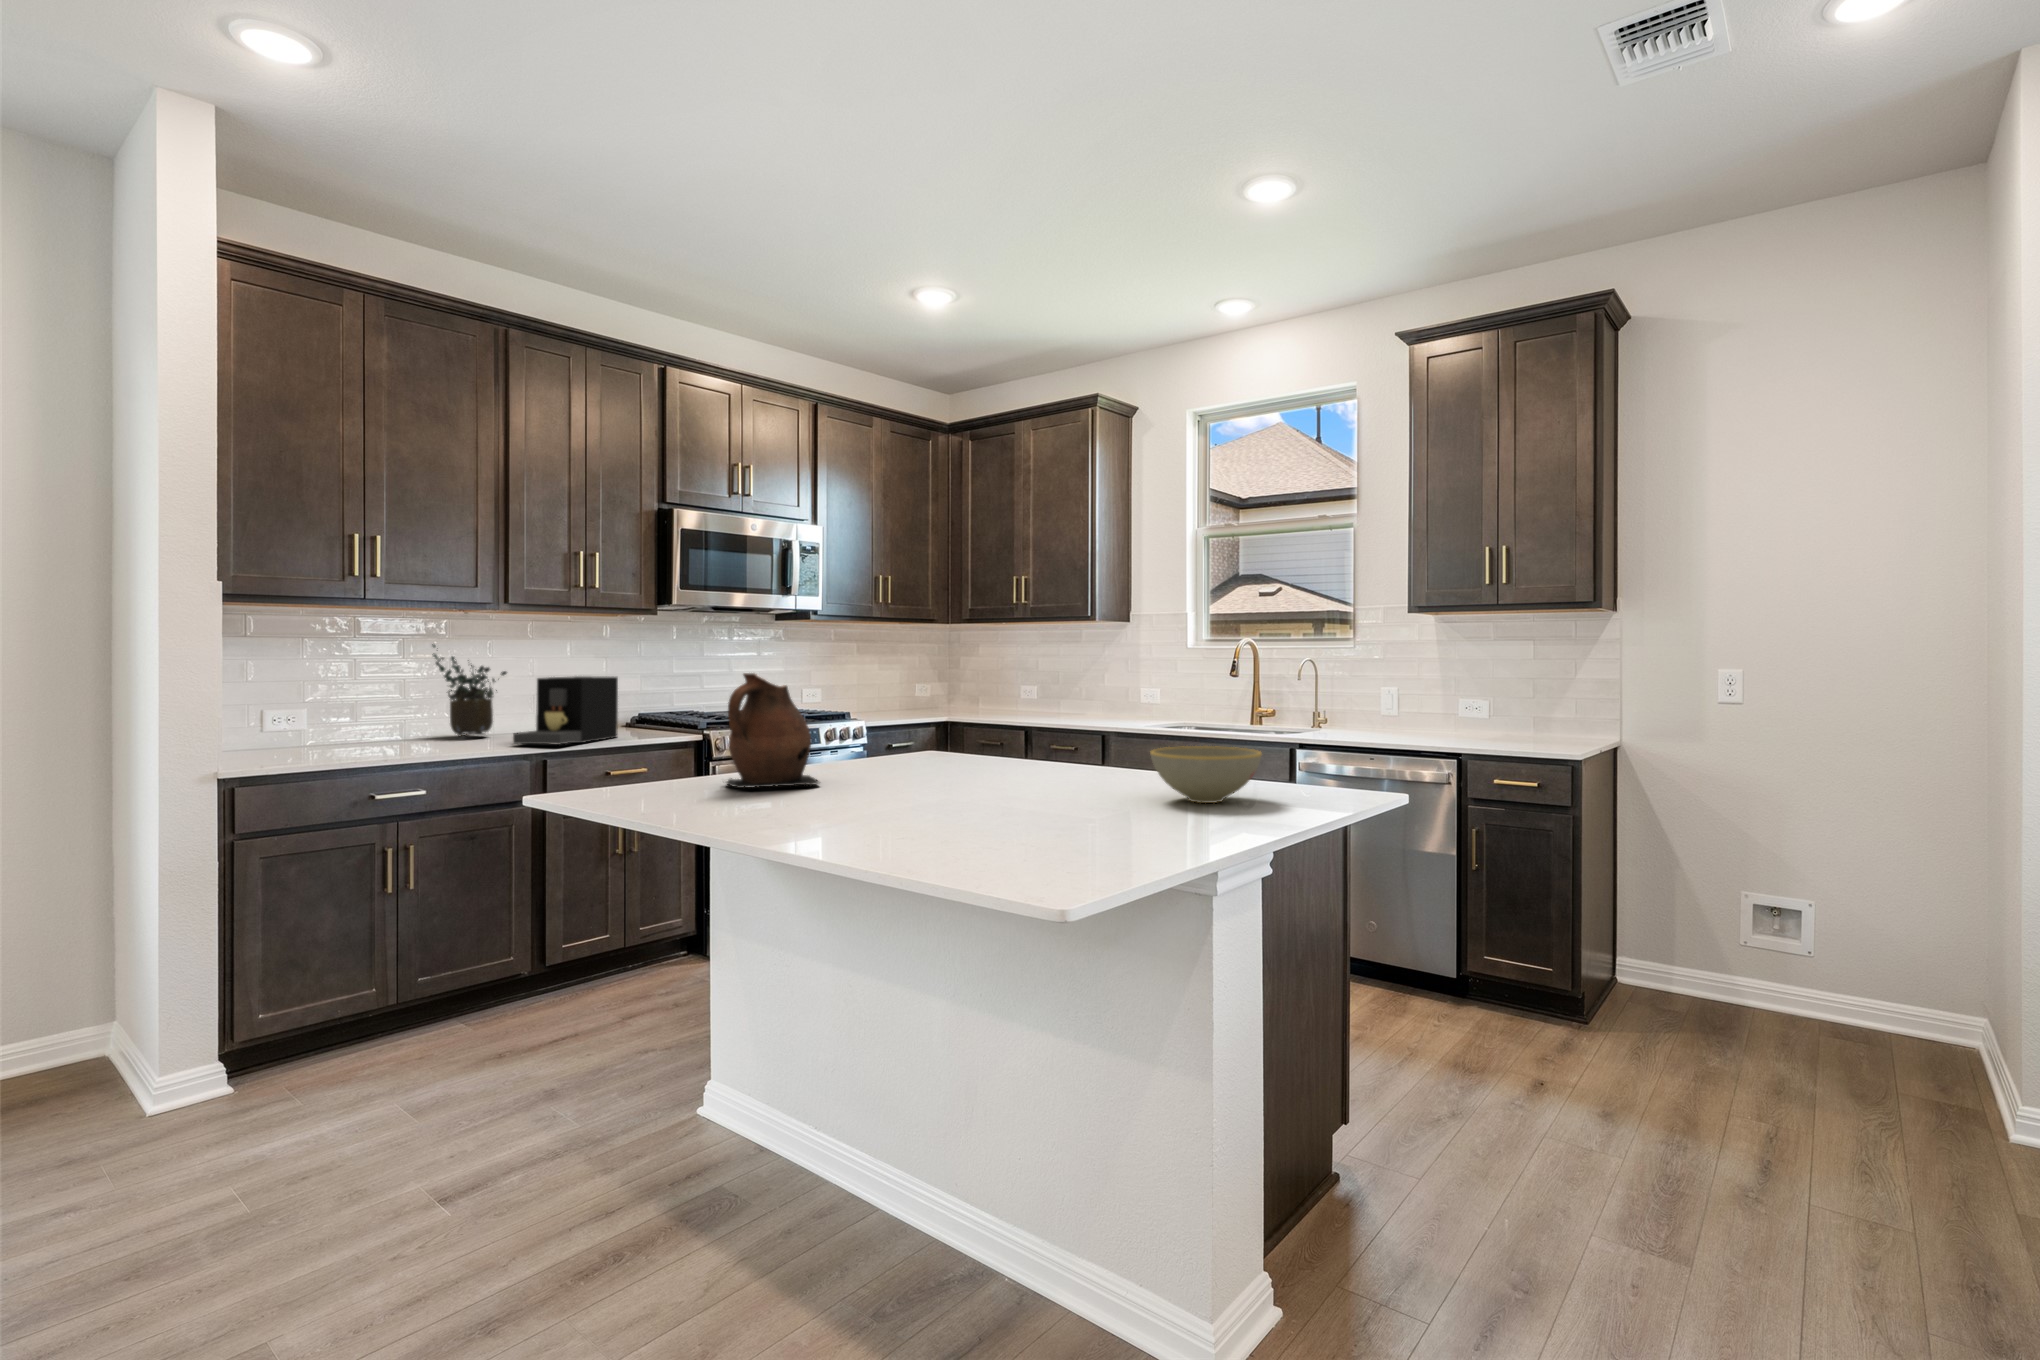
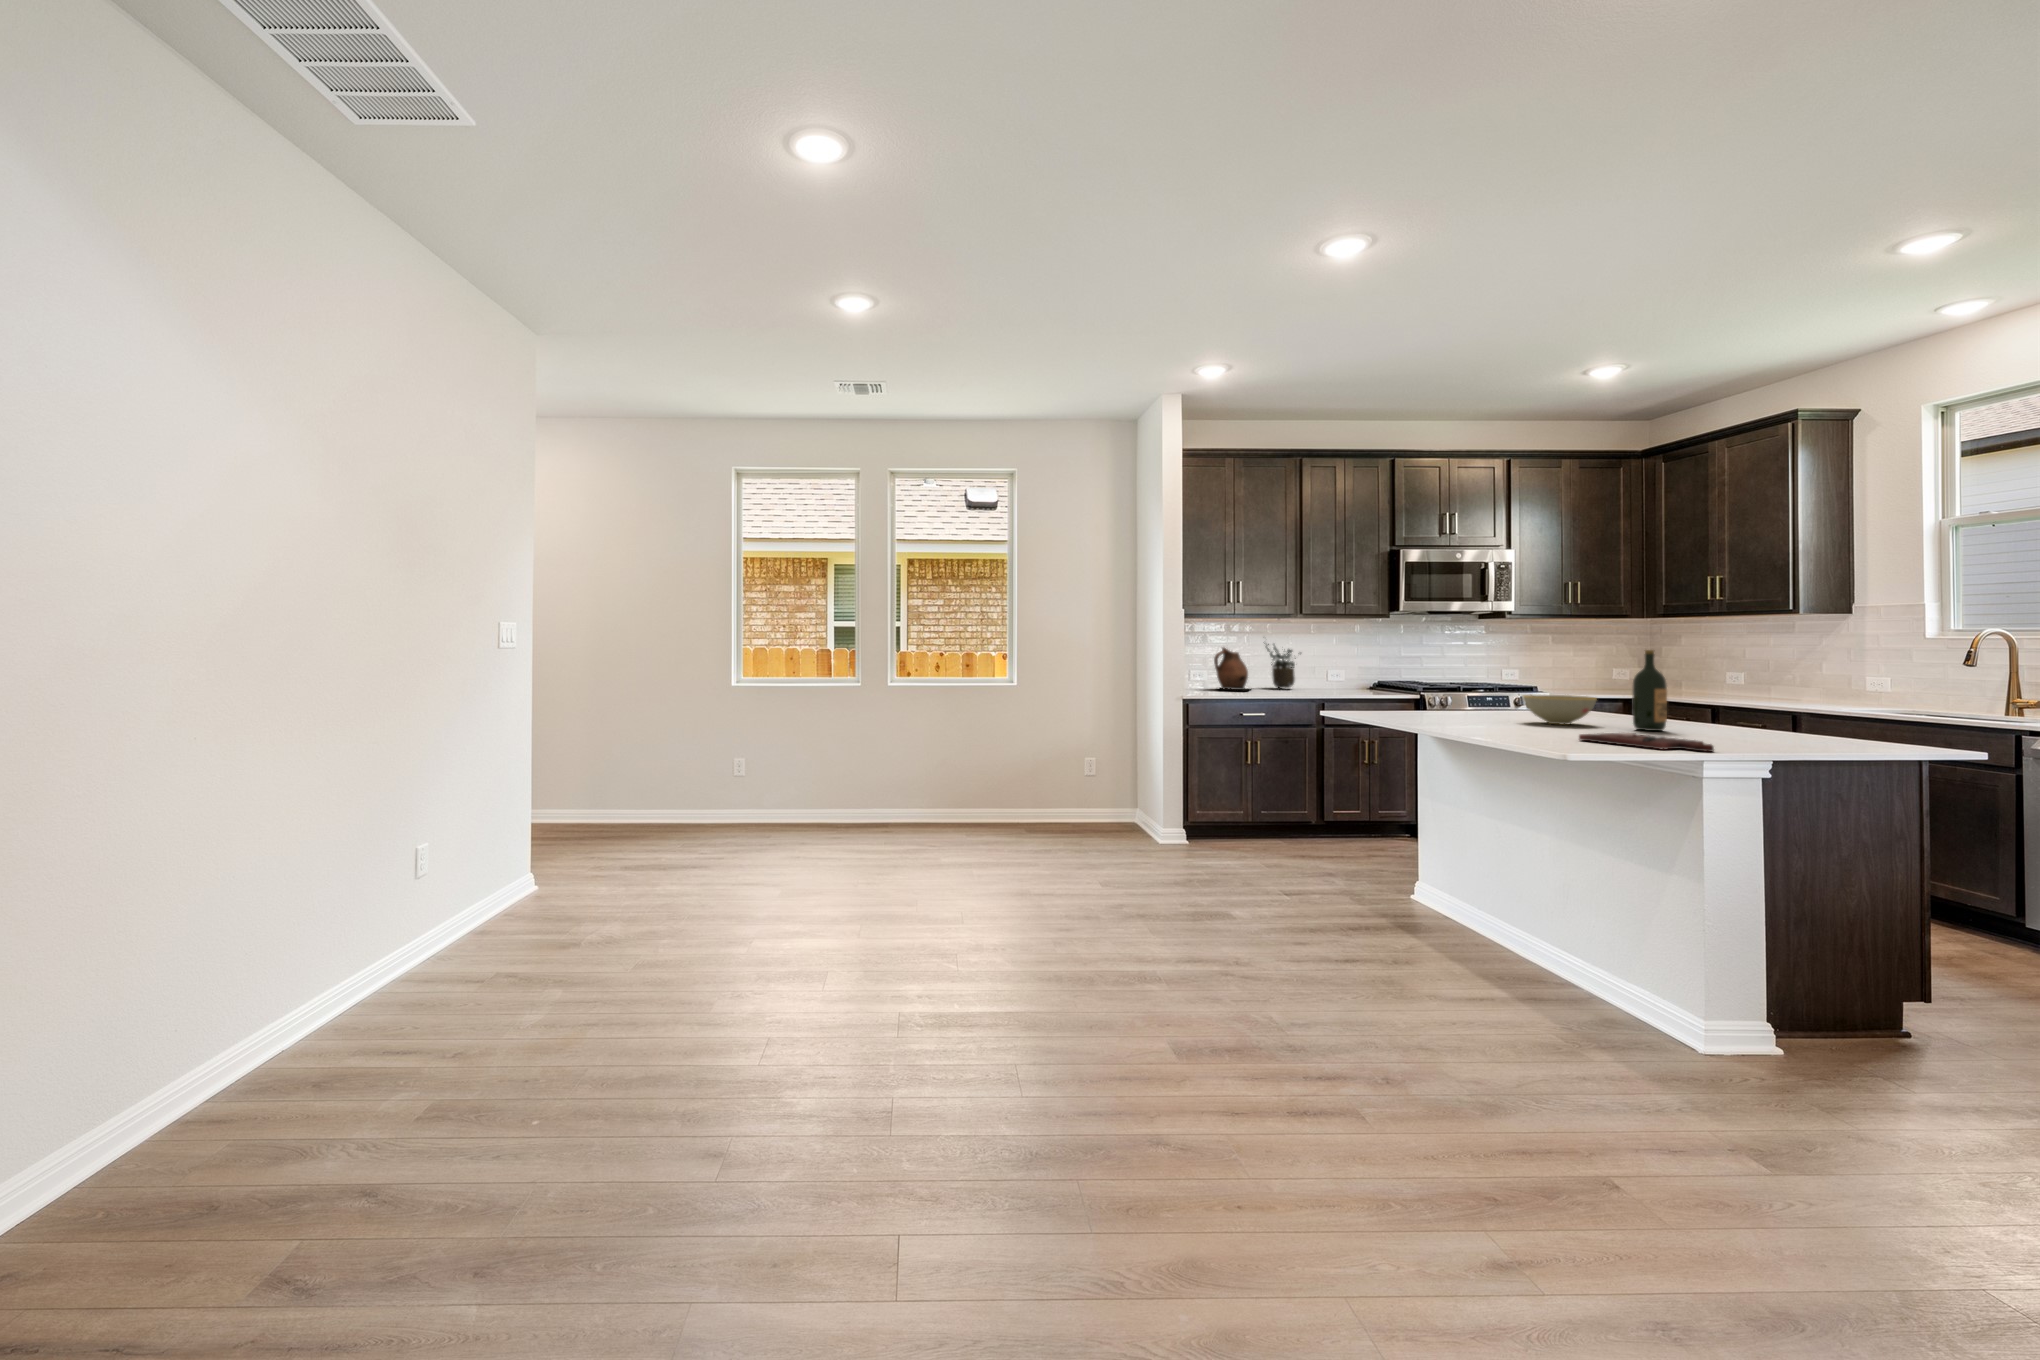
wine bottle: none [1030,665,1072,790] -> present [1632,650,1667,731]
ceramic pitcher: present [726,673,819,788] -> present [1214,647,1248,690]
coffee maker: present [513,676,618,744] -> none [1307,656,1366,695]
bowl: present [1150,746,1262,803] -> present [1522,695,1597,725]
cutting board: none [1003,809,1199,845] -> present [1579,733,1714,752]

